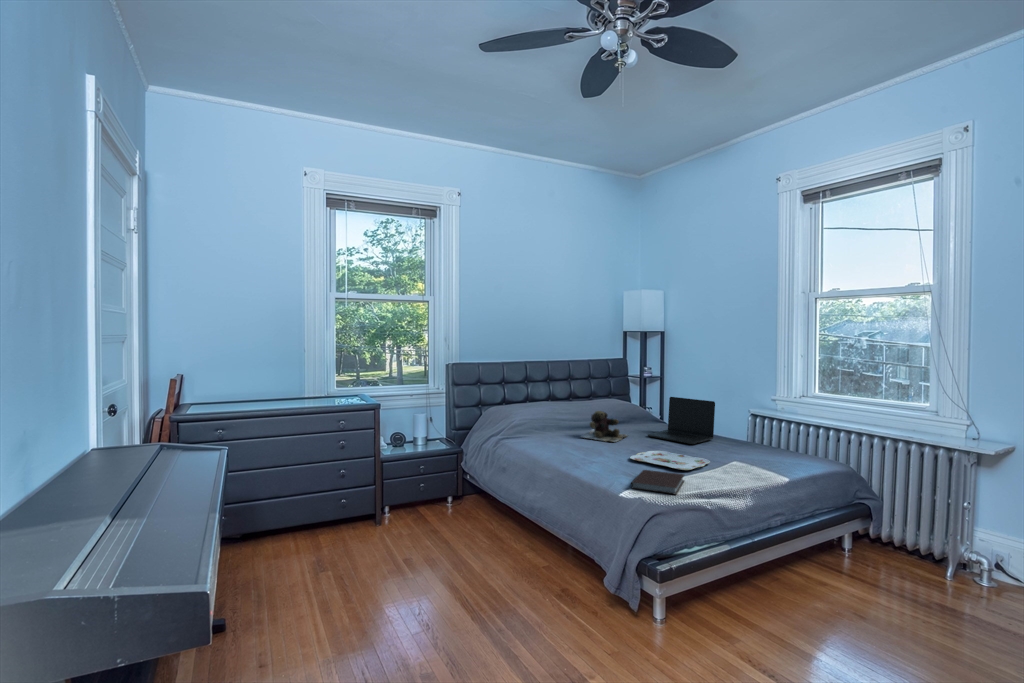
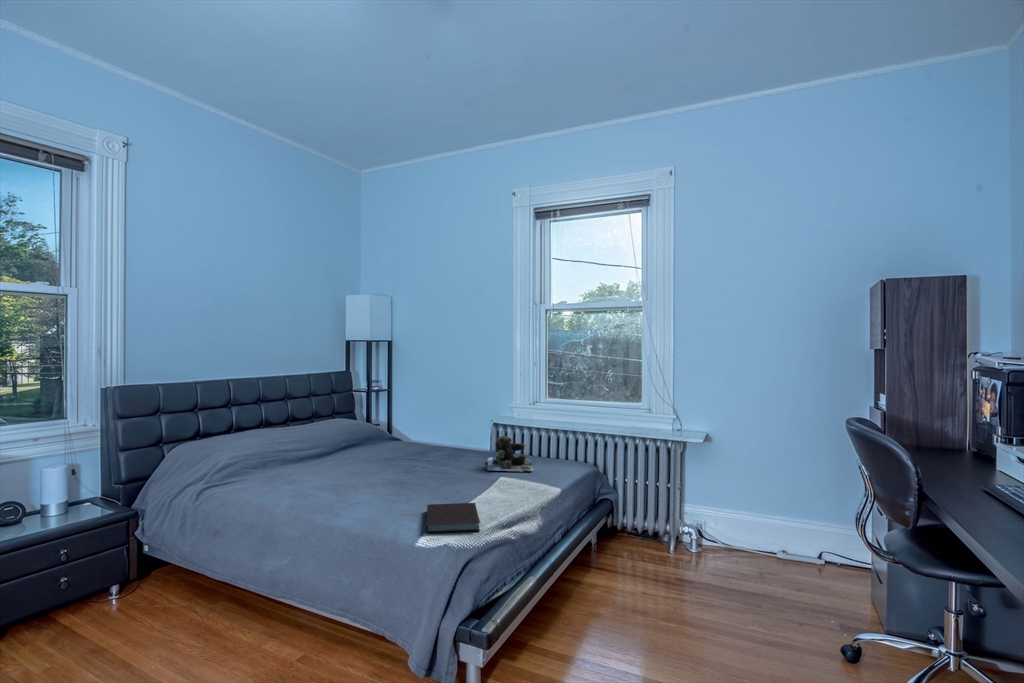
laptop: present [648,397,715,444] -> none [401,411,470,462]
teddy bear: present [581,411,627,442] -> present [487,435,533,472]
serving tray: present [630,451,710,470] -> none [400,475,486,496]

